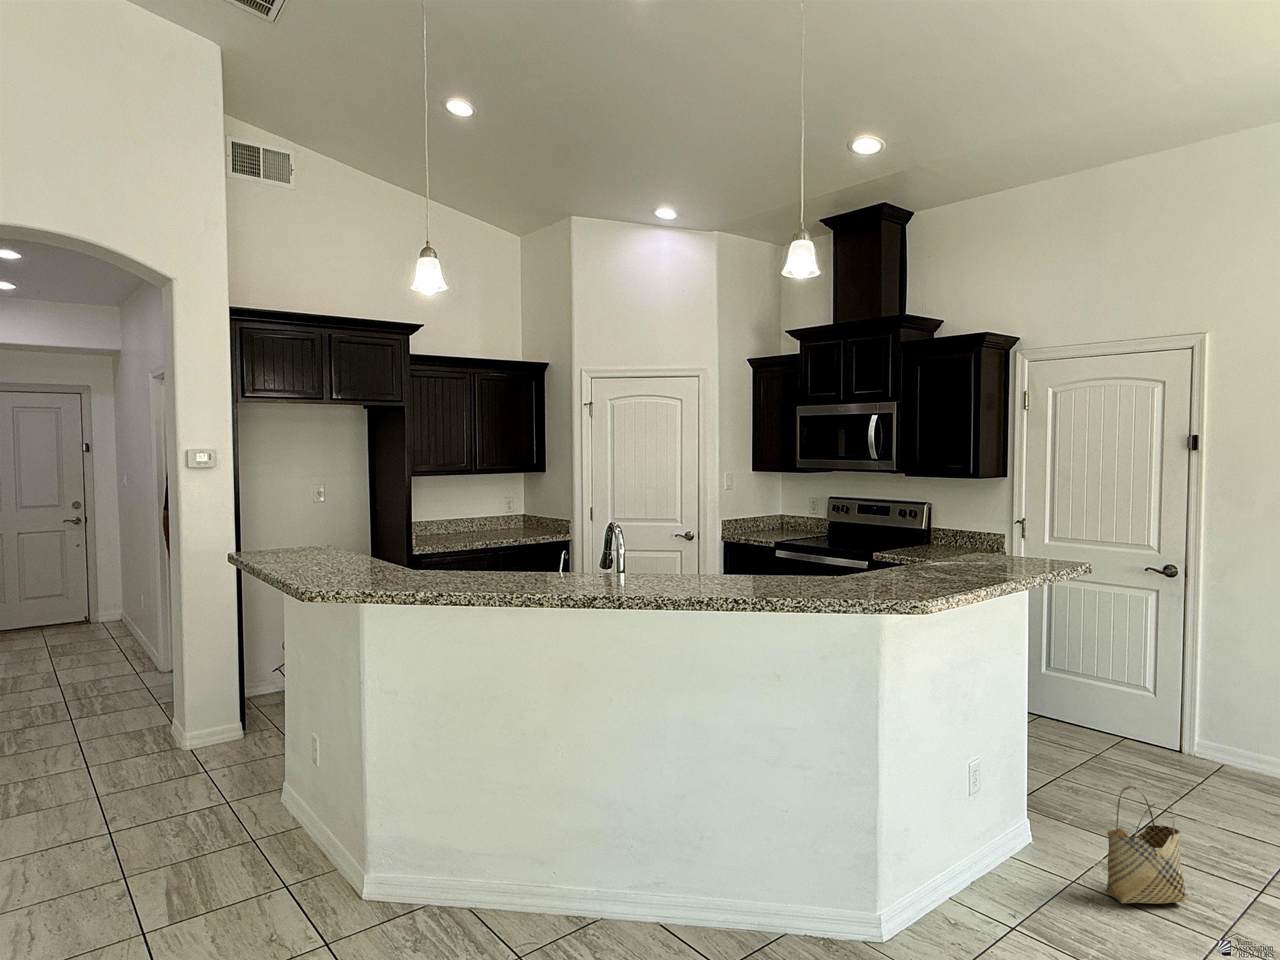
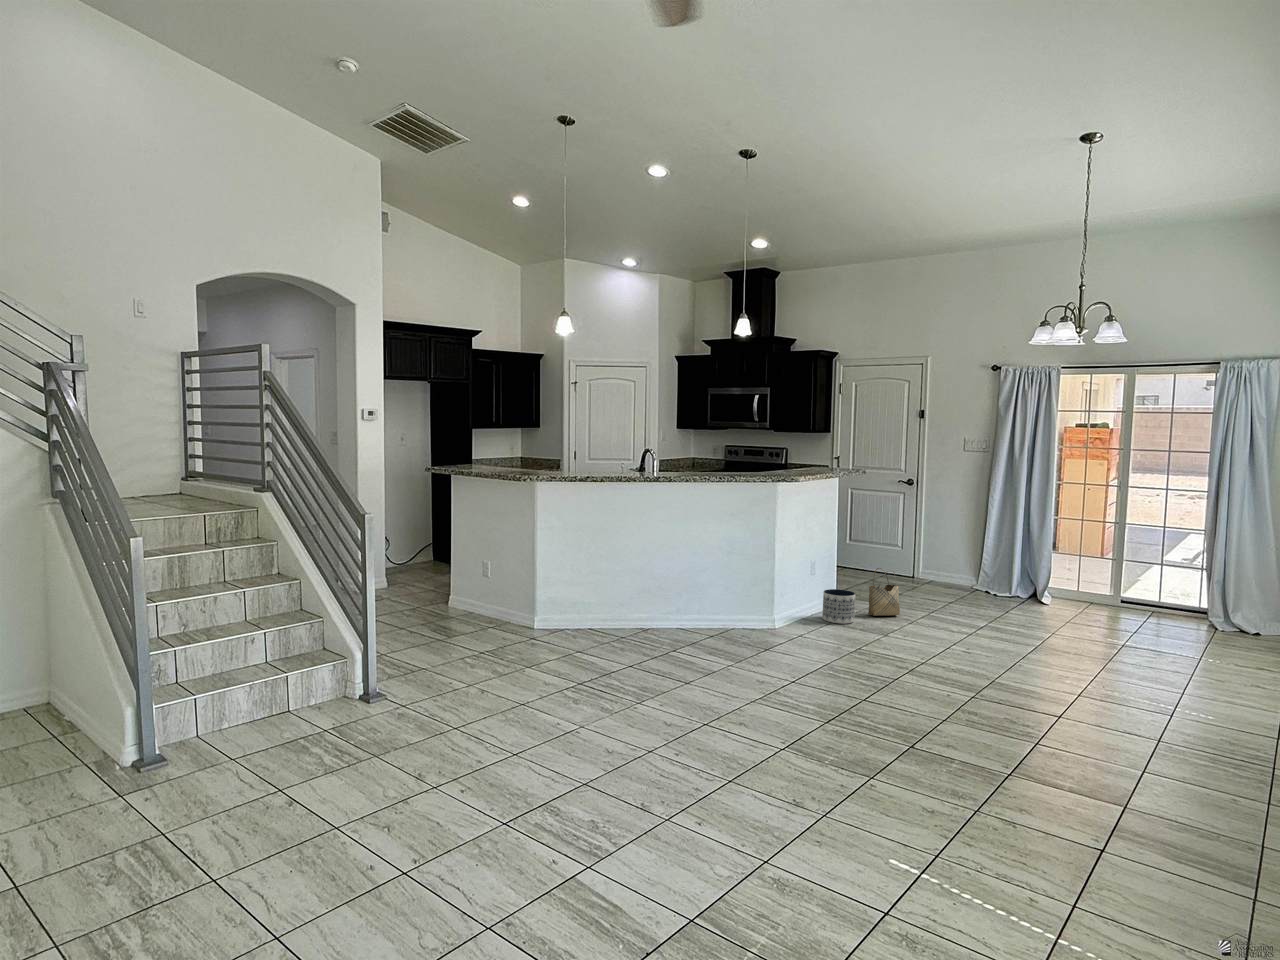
planter: none [997,836,1078,934] -> present [822,589,856,624]

